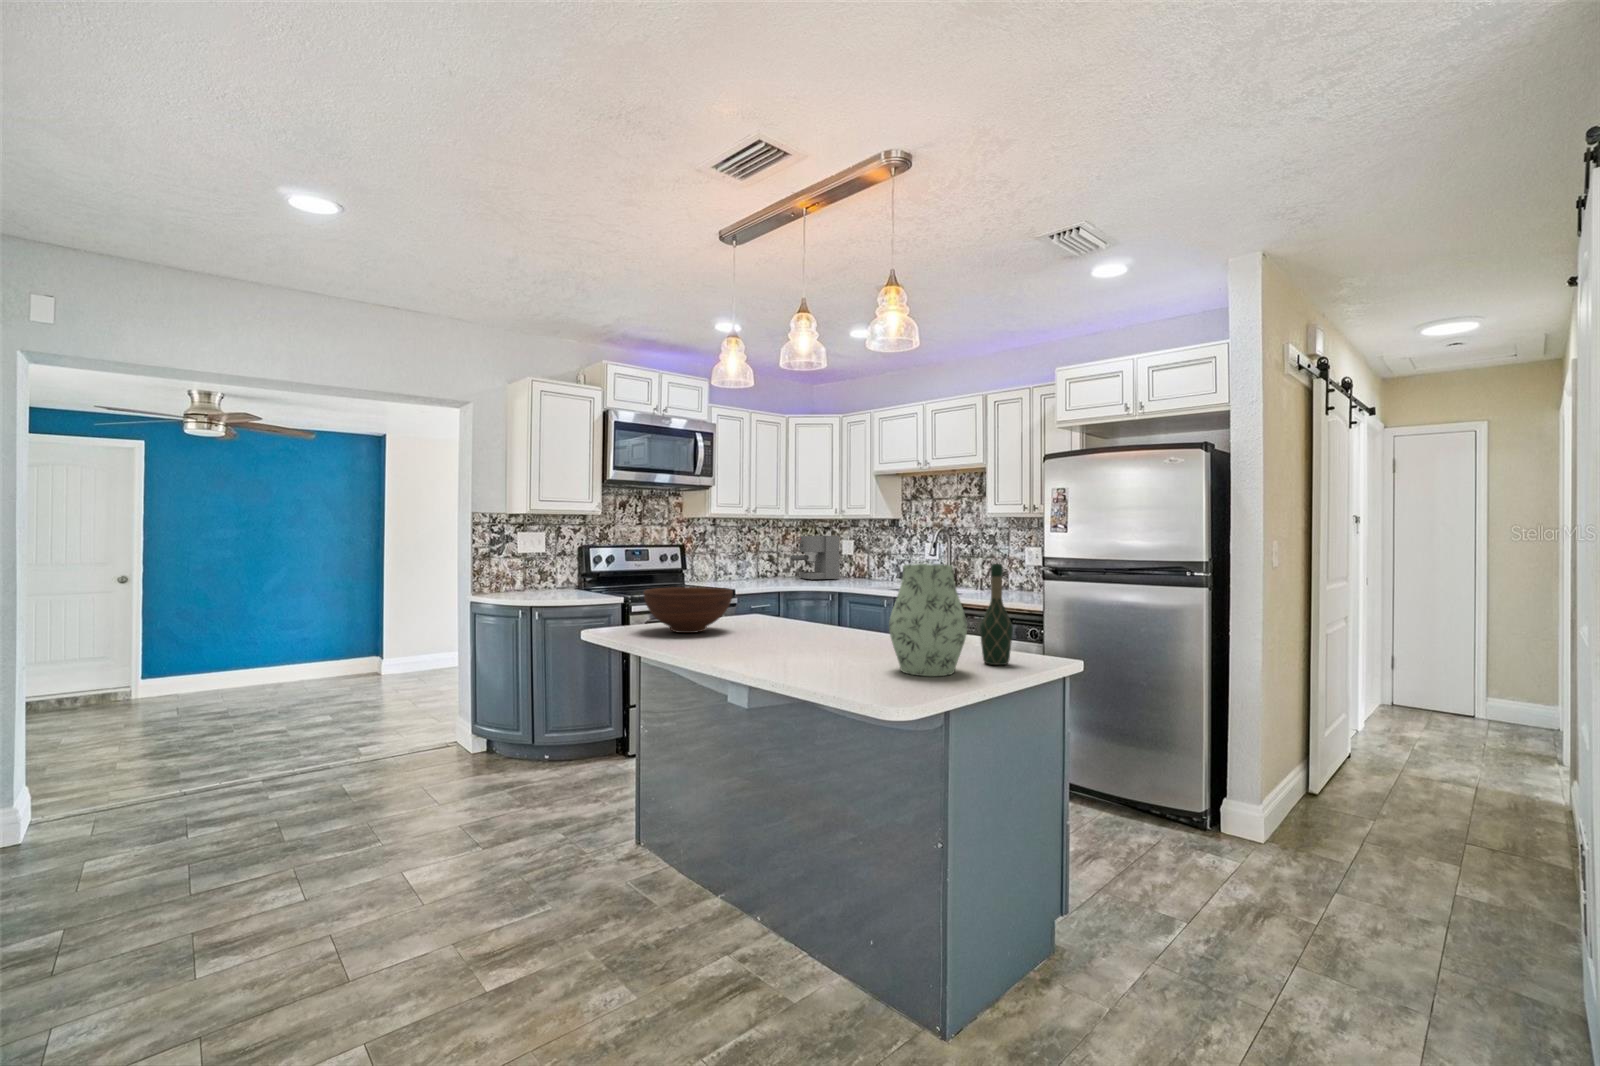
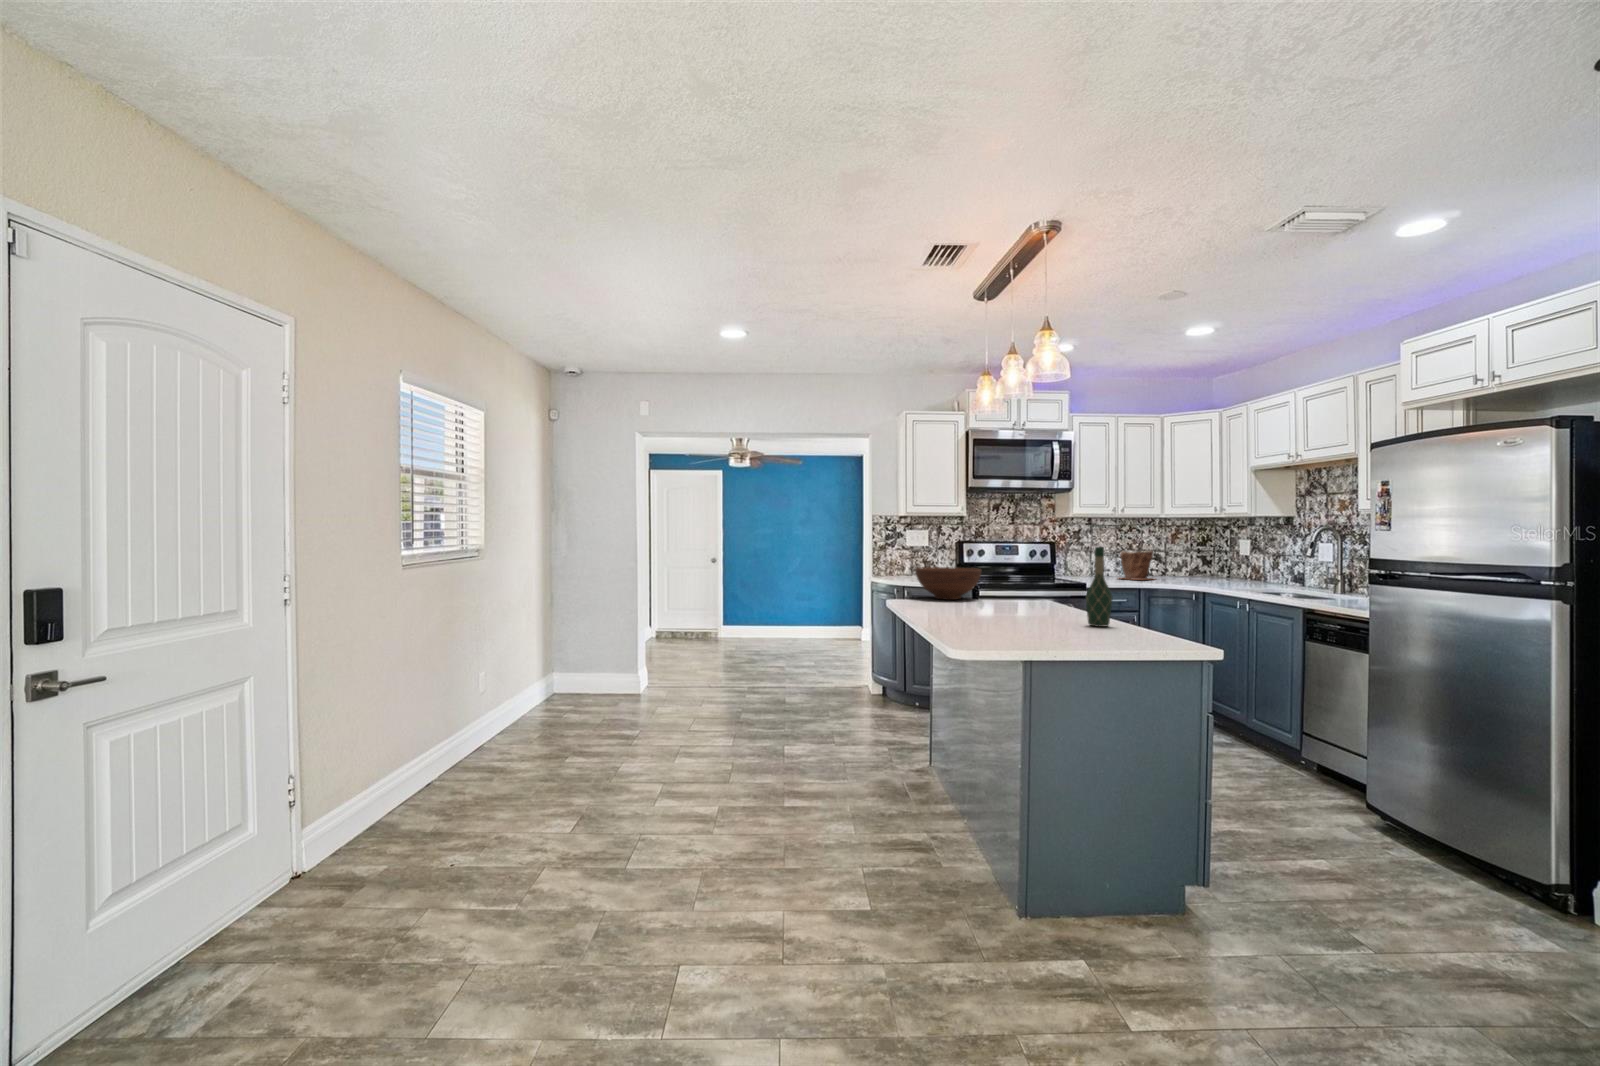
coffee maker: present [790,536,839,580] -> none [1166,535,1222,580]
plant pot: none [752,553,787,584] -> present [1120,551,1153,580]
vase: present [889,564,967,676] -> none [998,546,1057,626]

